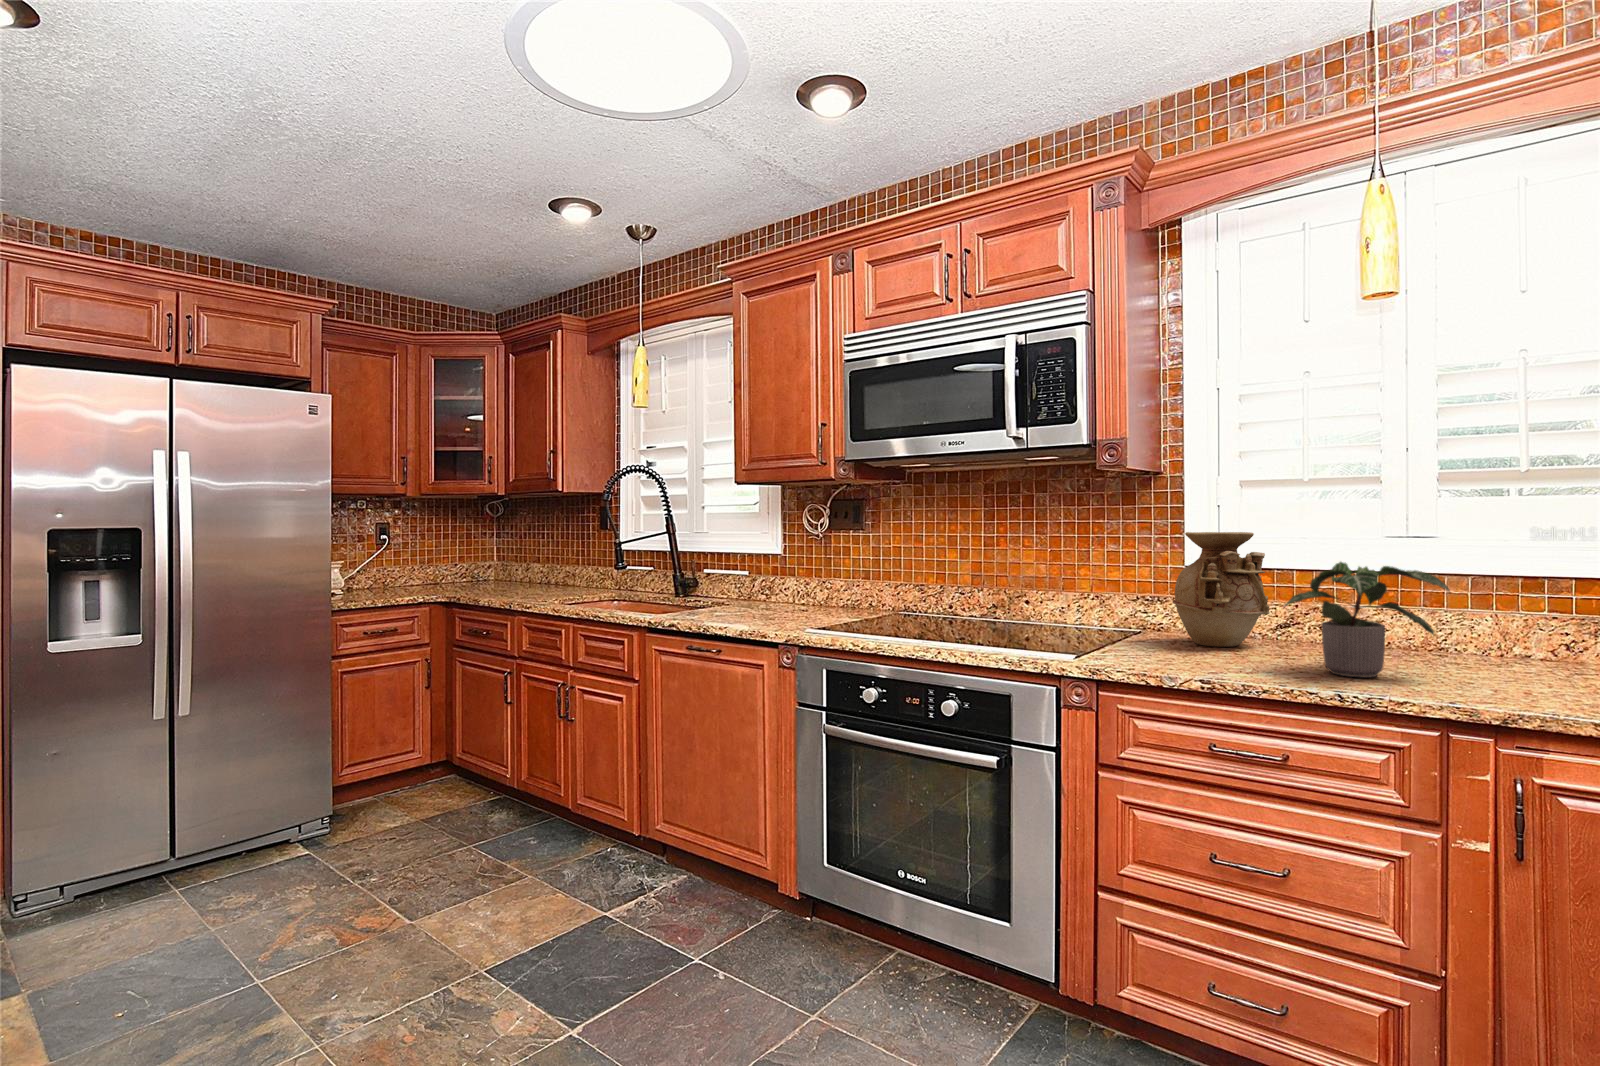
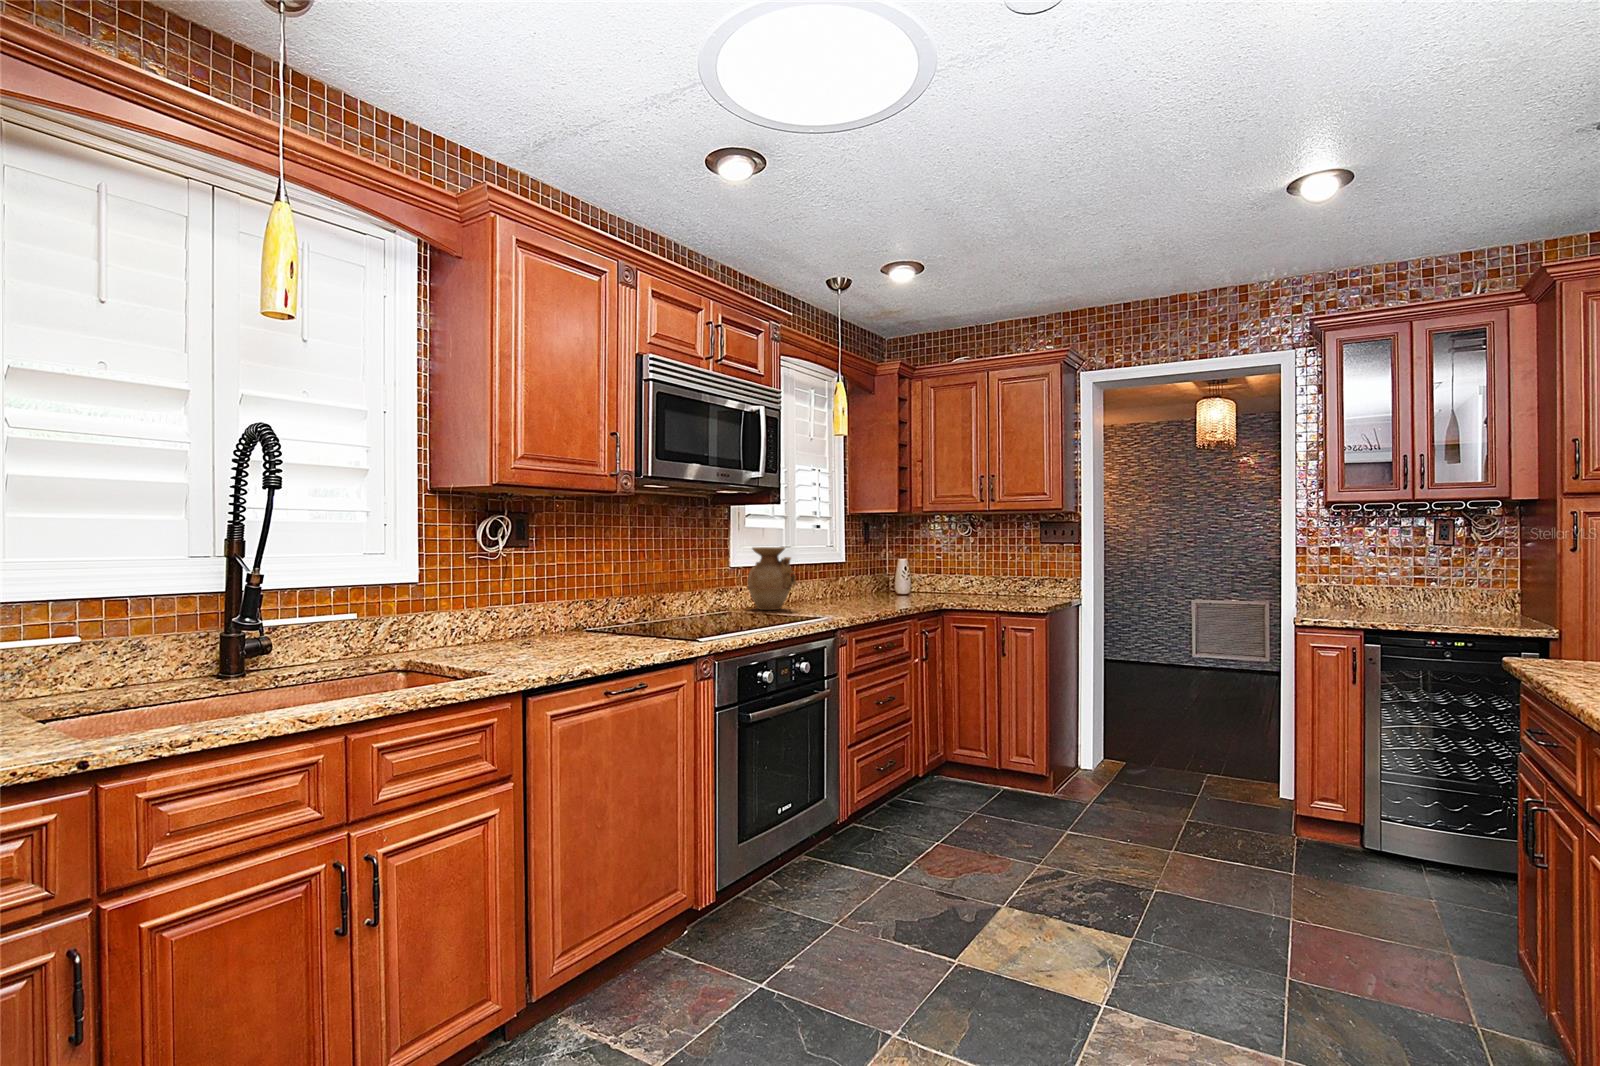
potted plant: present [1284,562,1450,677] -> none [822,559,874,608]

